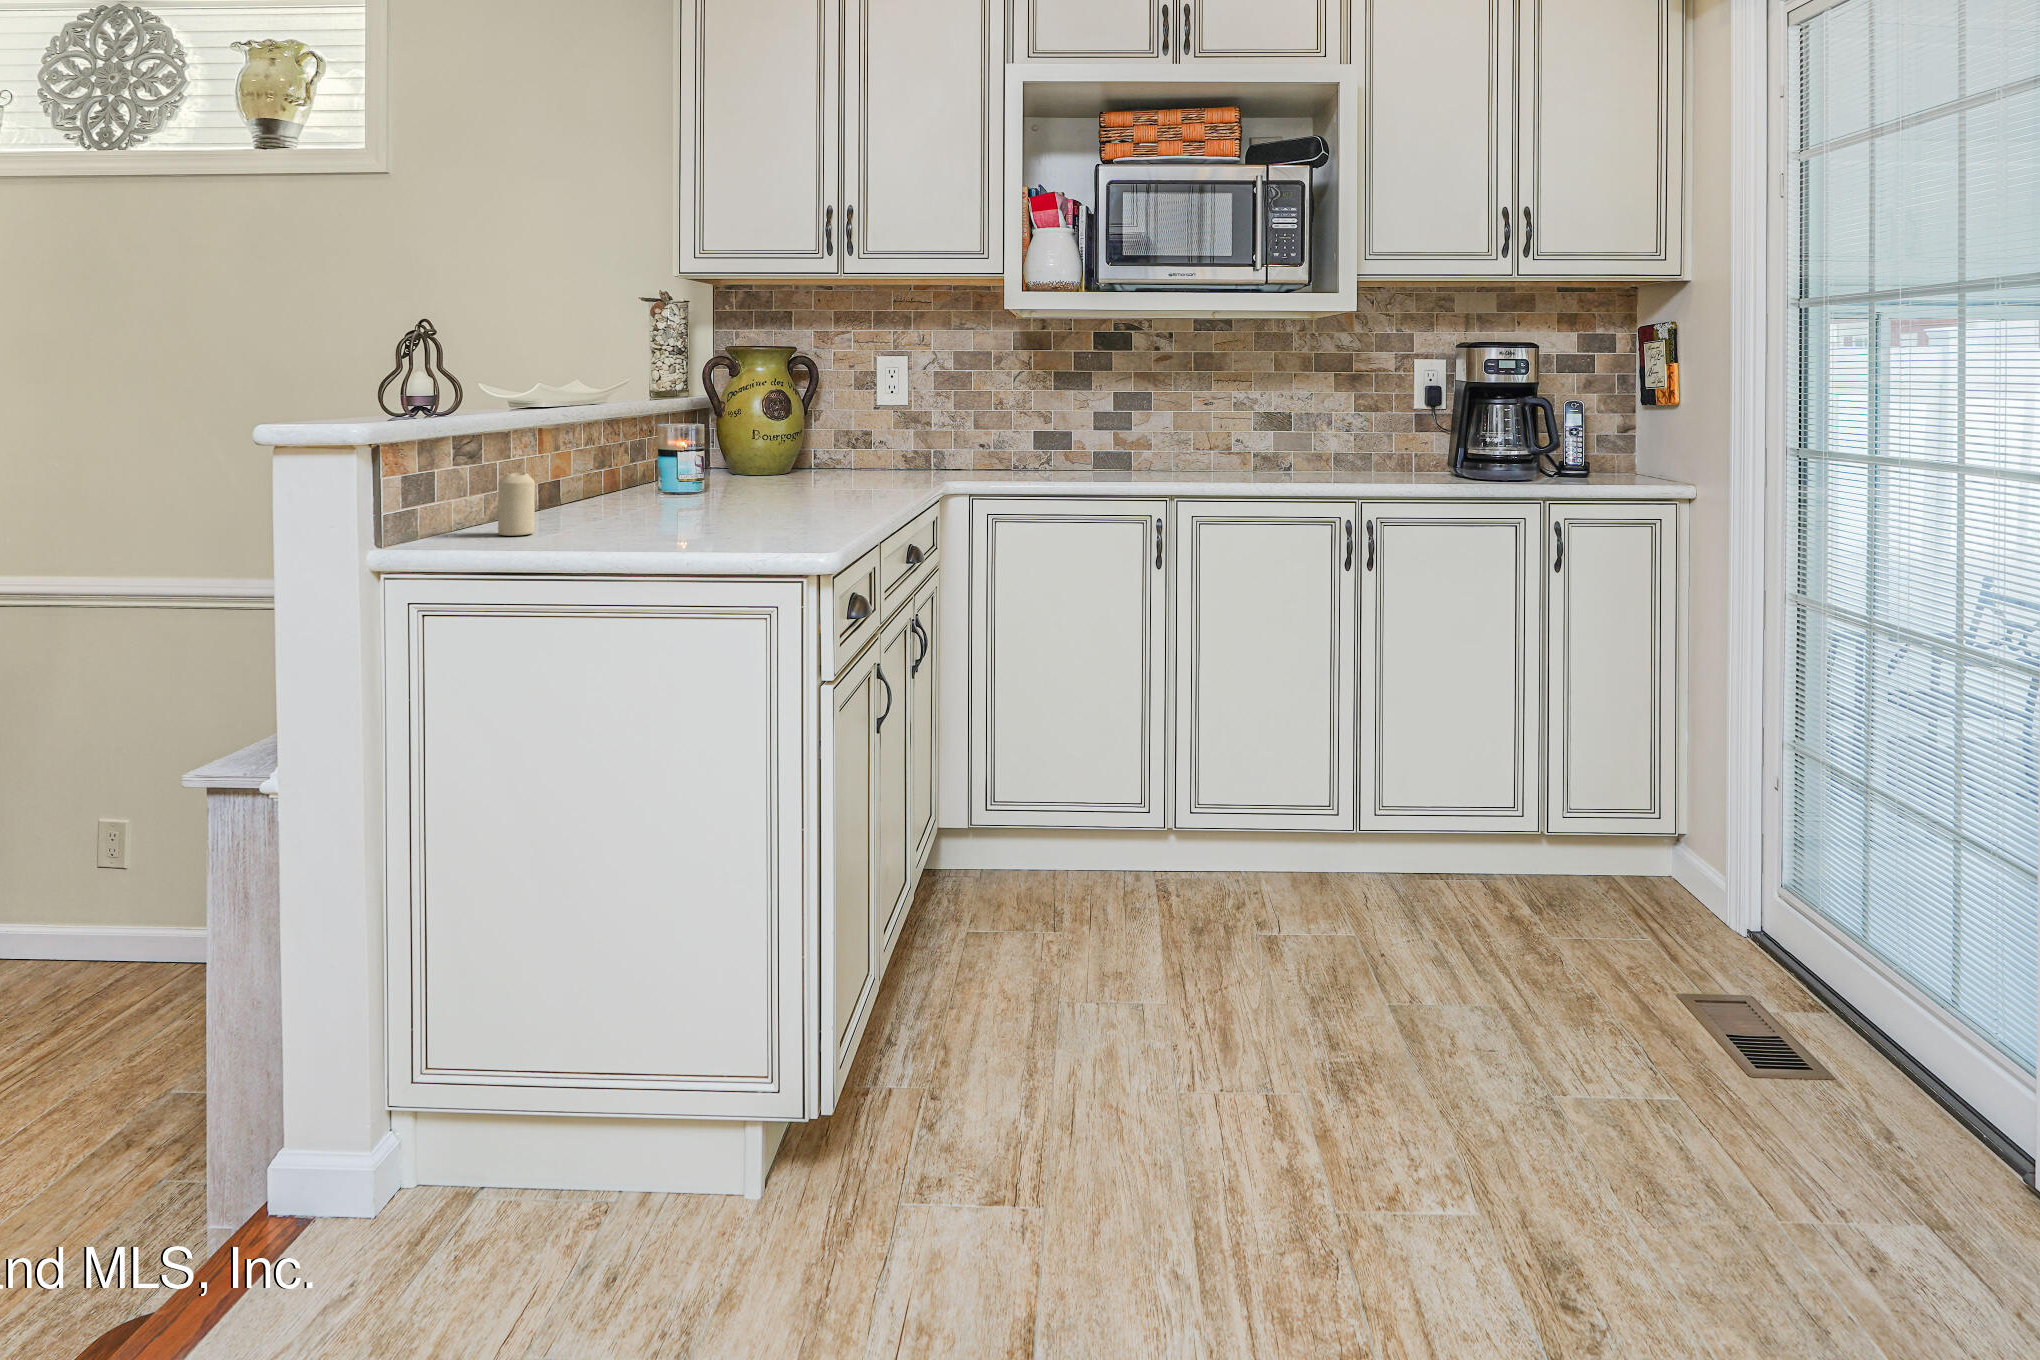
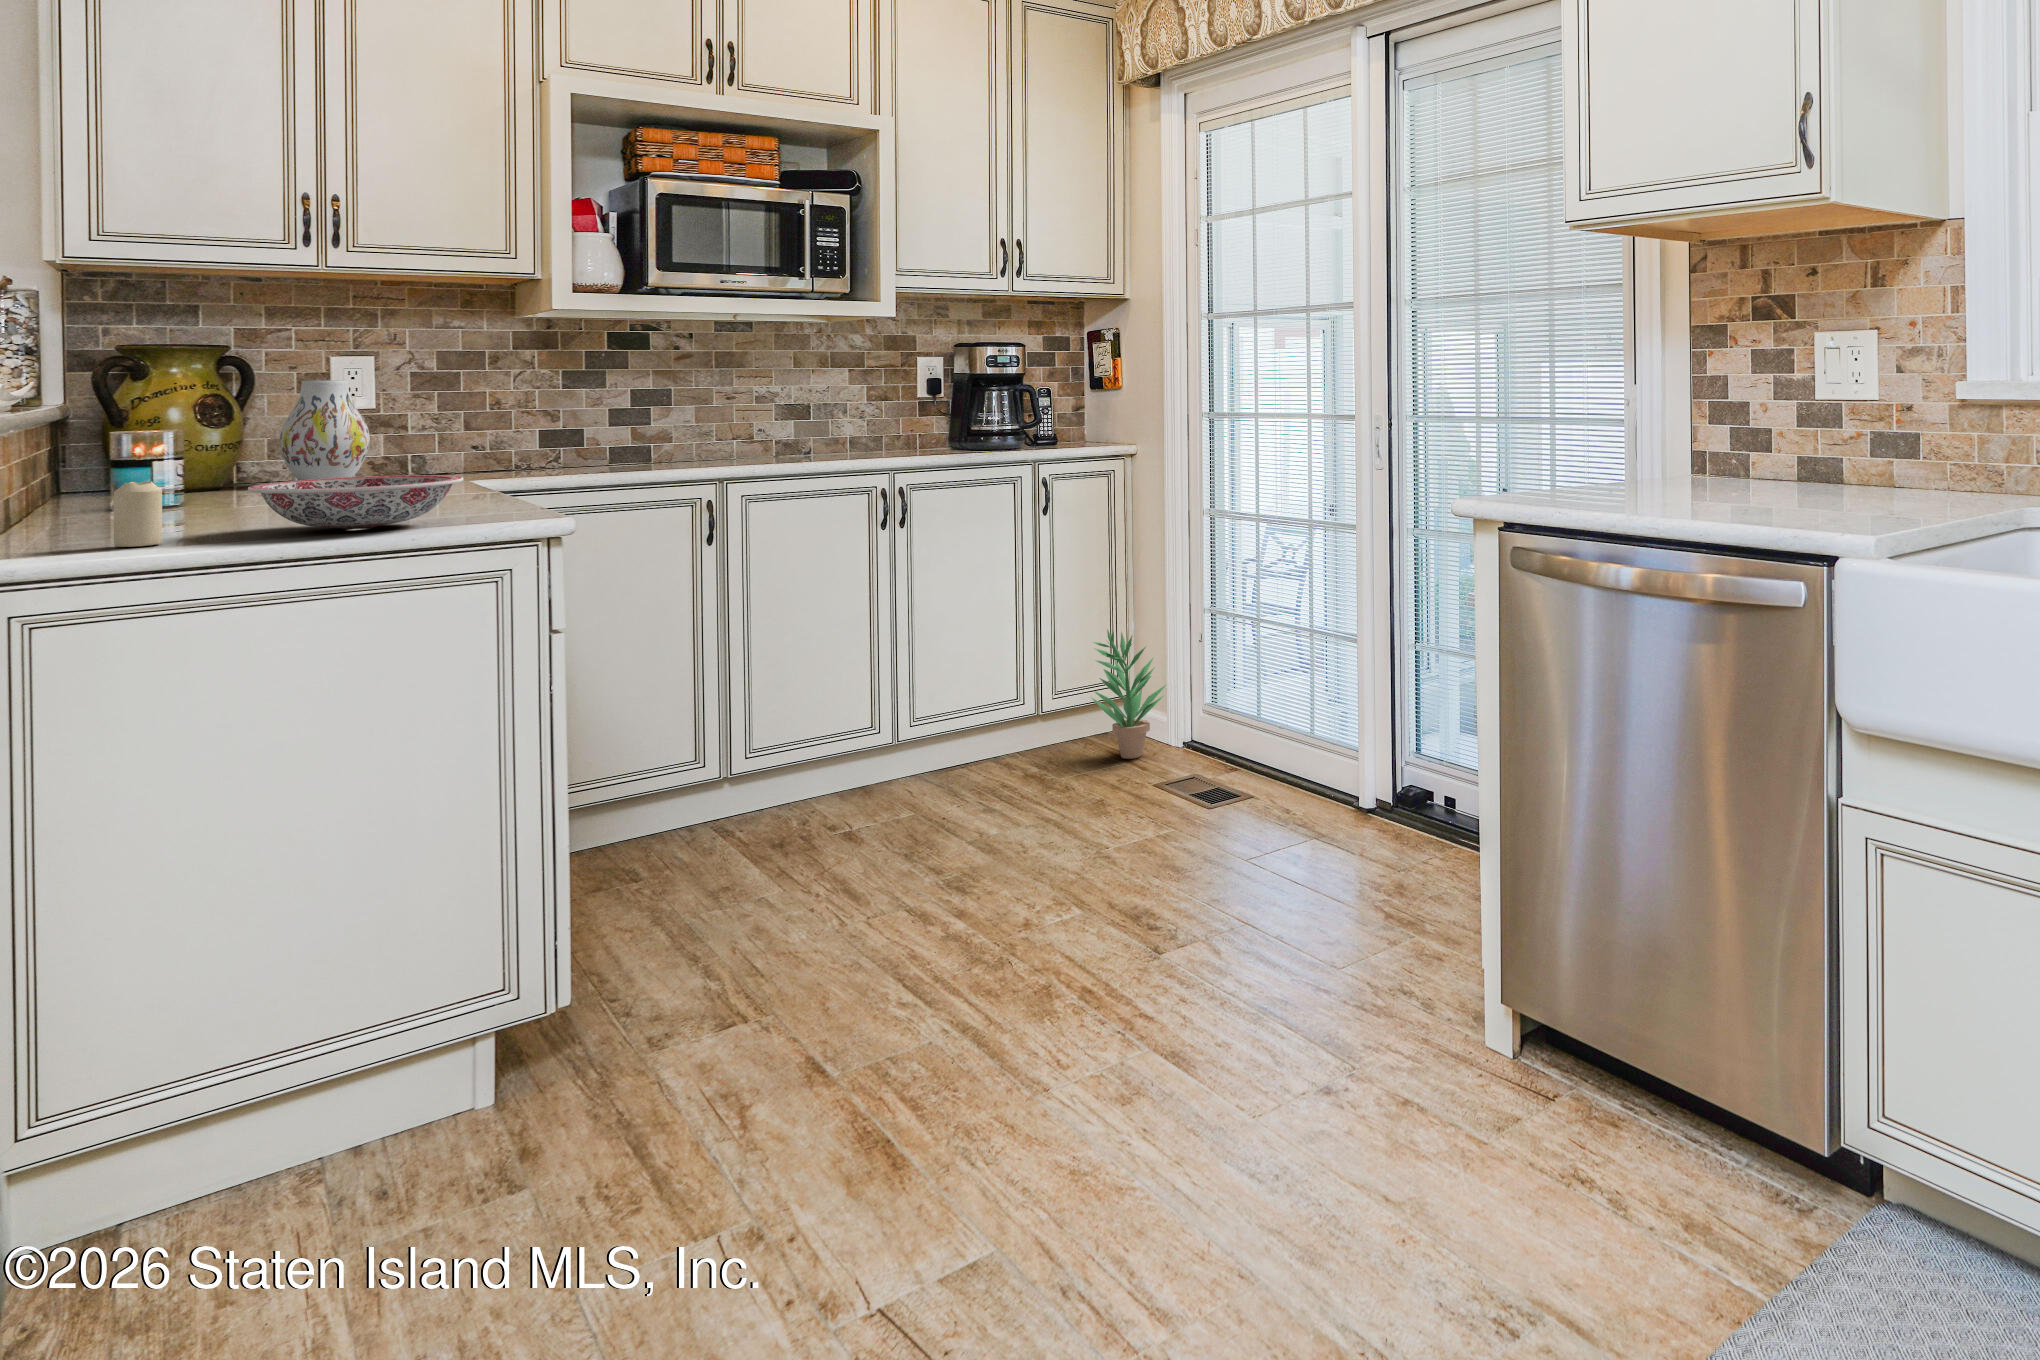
vase: none [836,377,900,472] -> present [280,380,370,480]
ceramic bowl: none [600,477,782,533] -> present [248,475,463,529]
potted plant: none [1611,736,1726,929] -> present [1092,630,1166,759]

